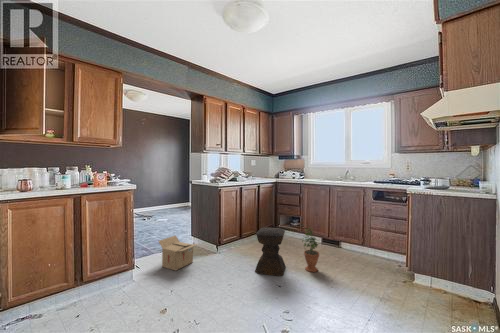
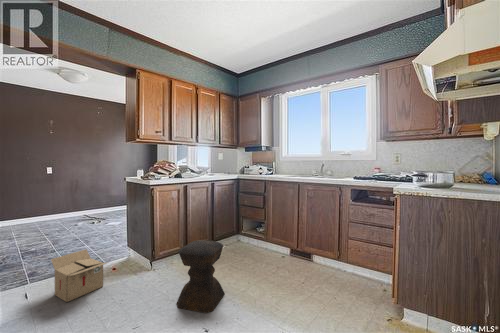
potted plant: present [302,228,319,272] -> none [244,238,269,305]

